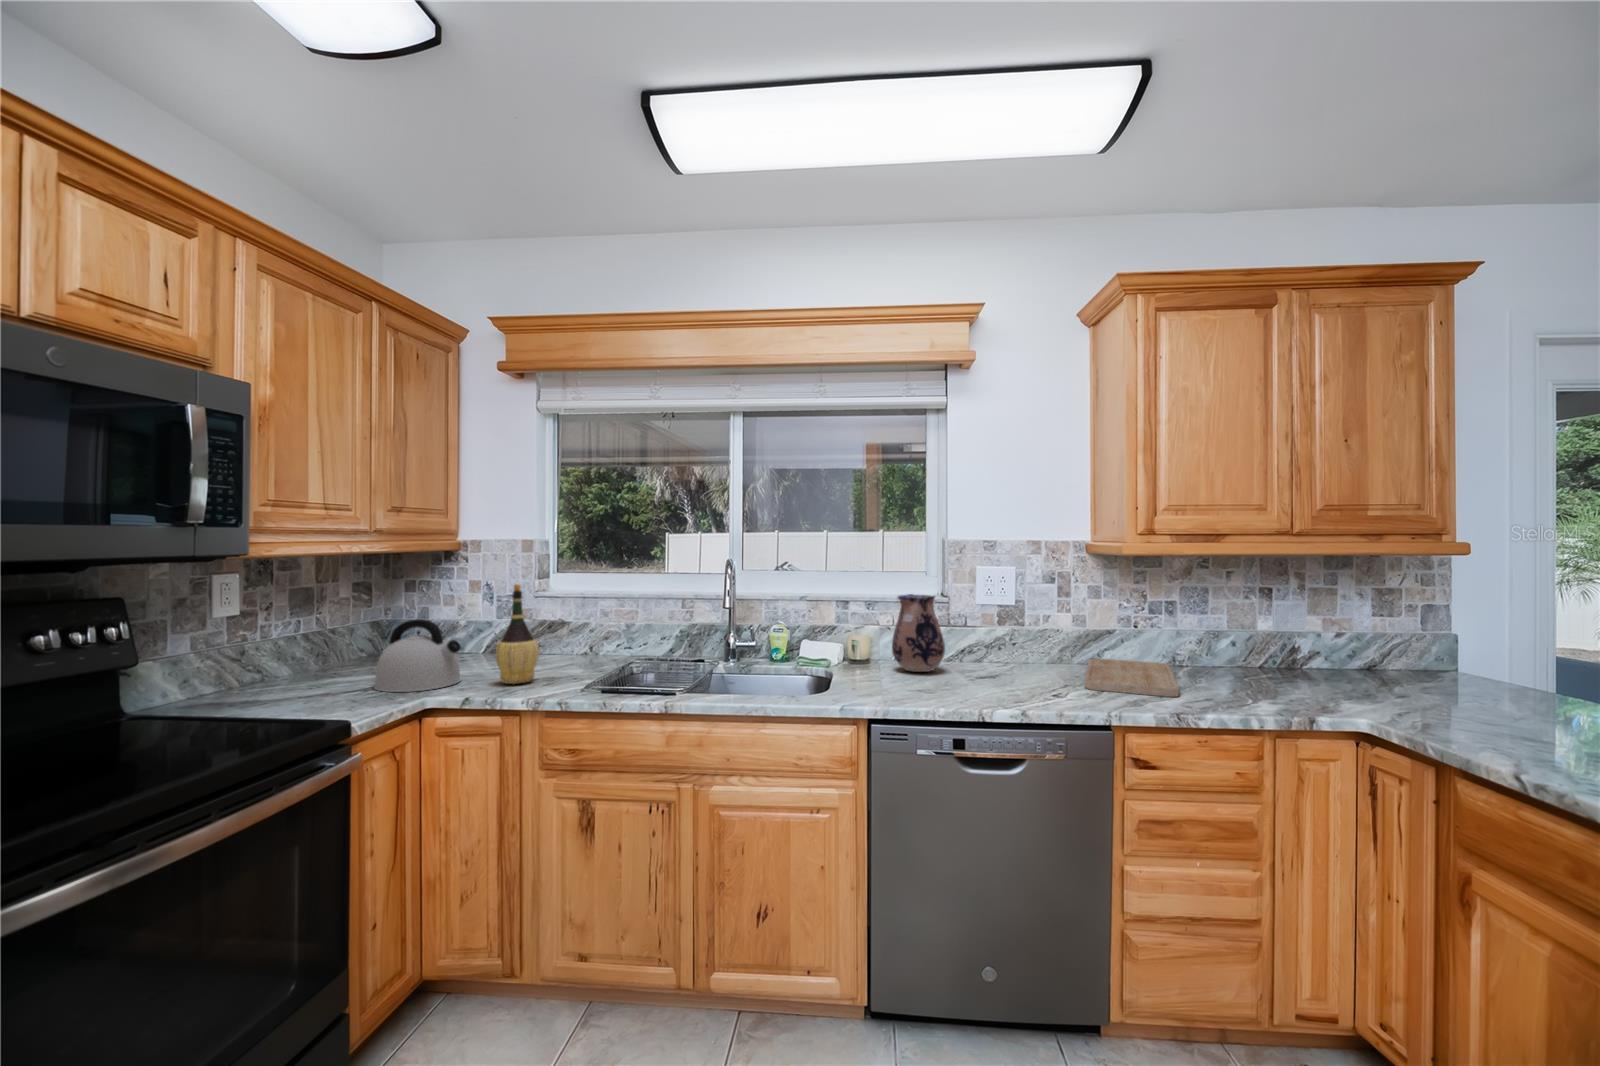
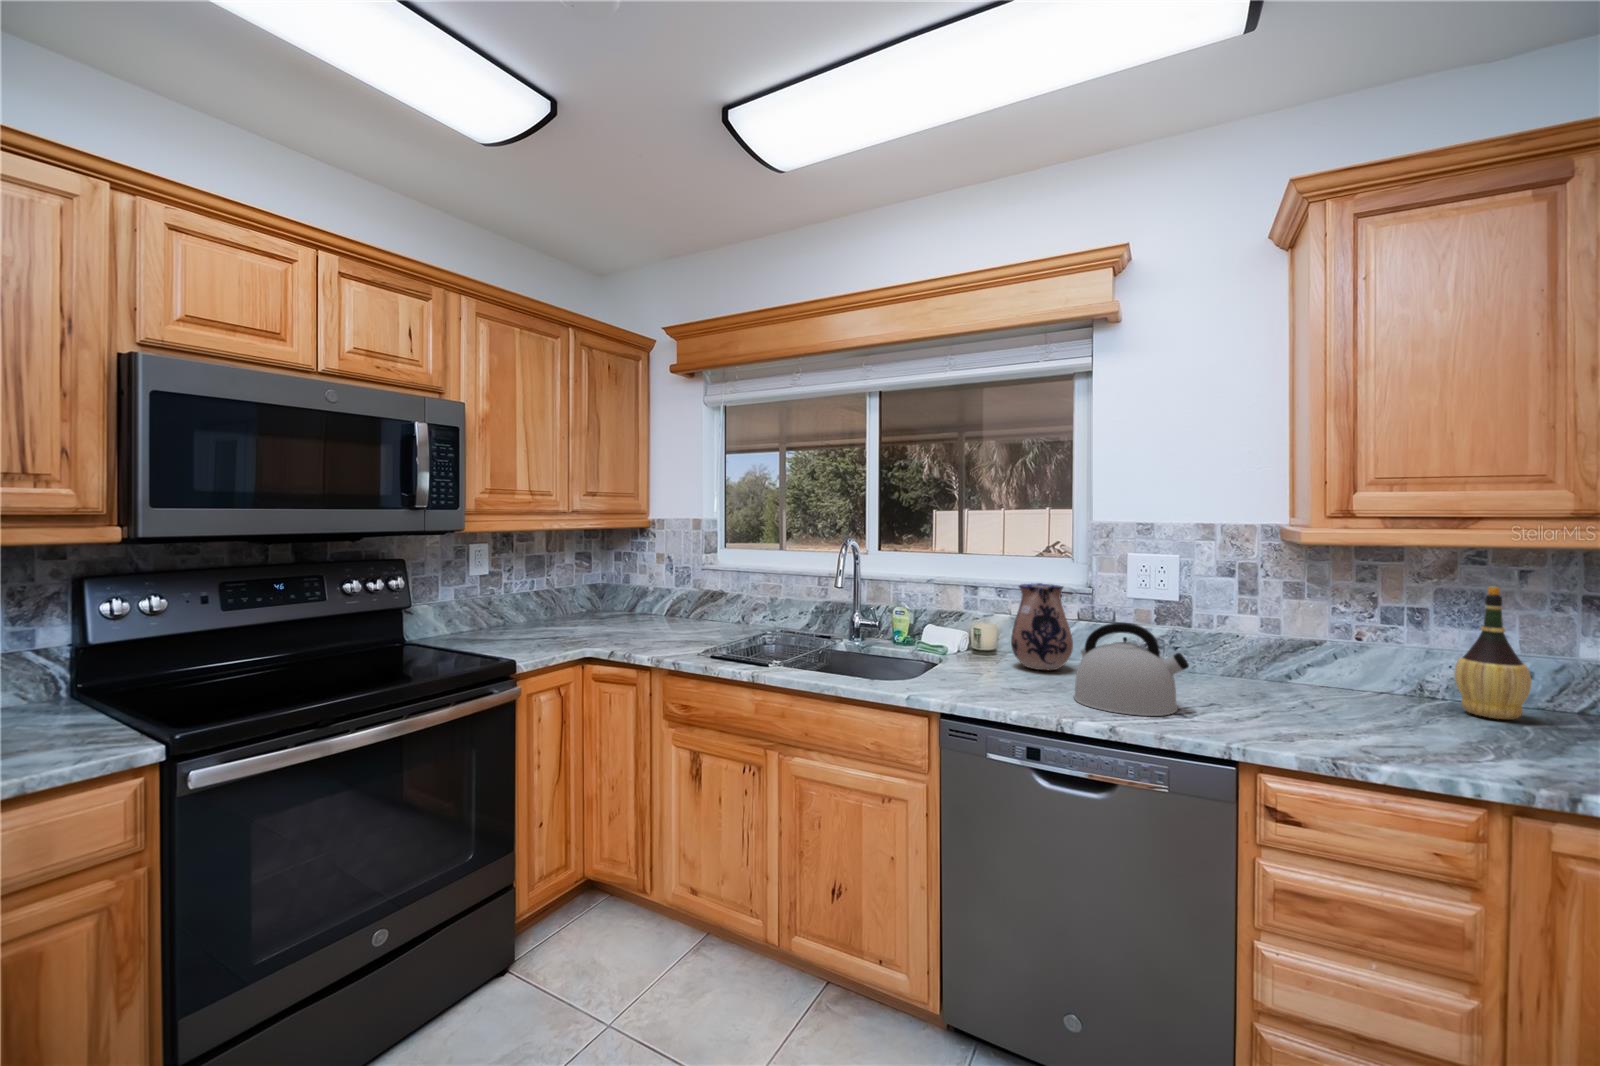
wine bottle: present [496,584,539,684] -> present [1454,586,1531,719]
kettle: present [374,619,461,692] -> present [1074,623,1189,716]
cutting board: present [1084,658,1179,697] -> none [1233,675,1398,736]

